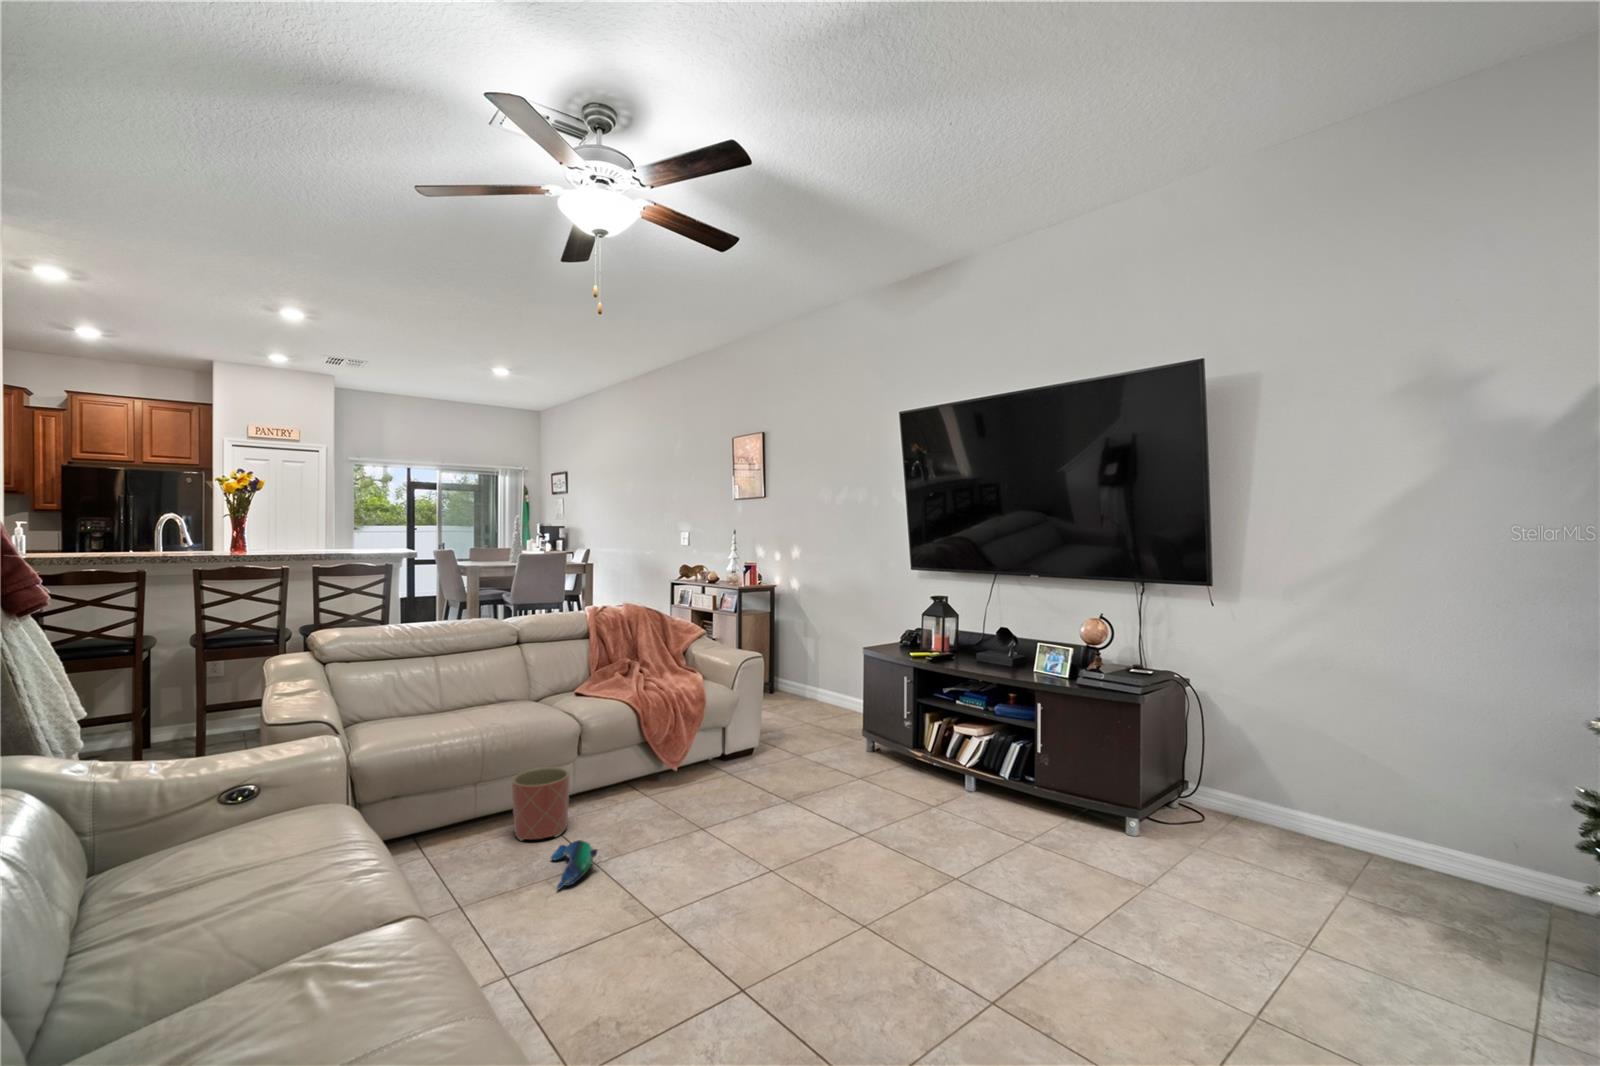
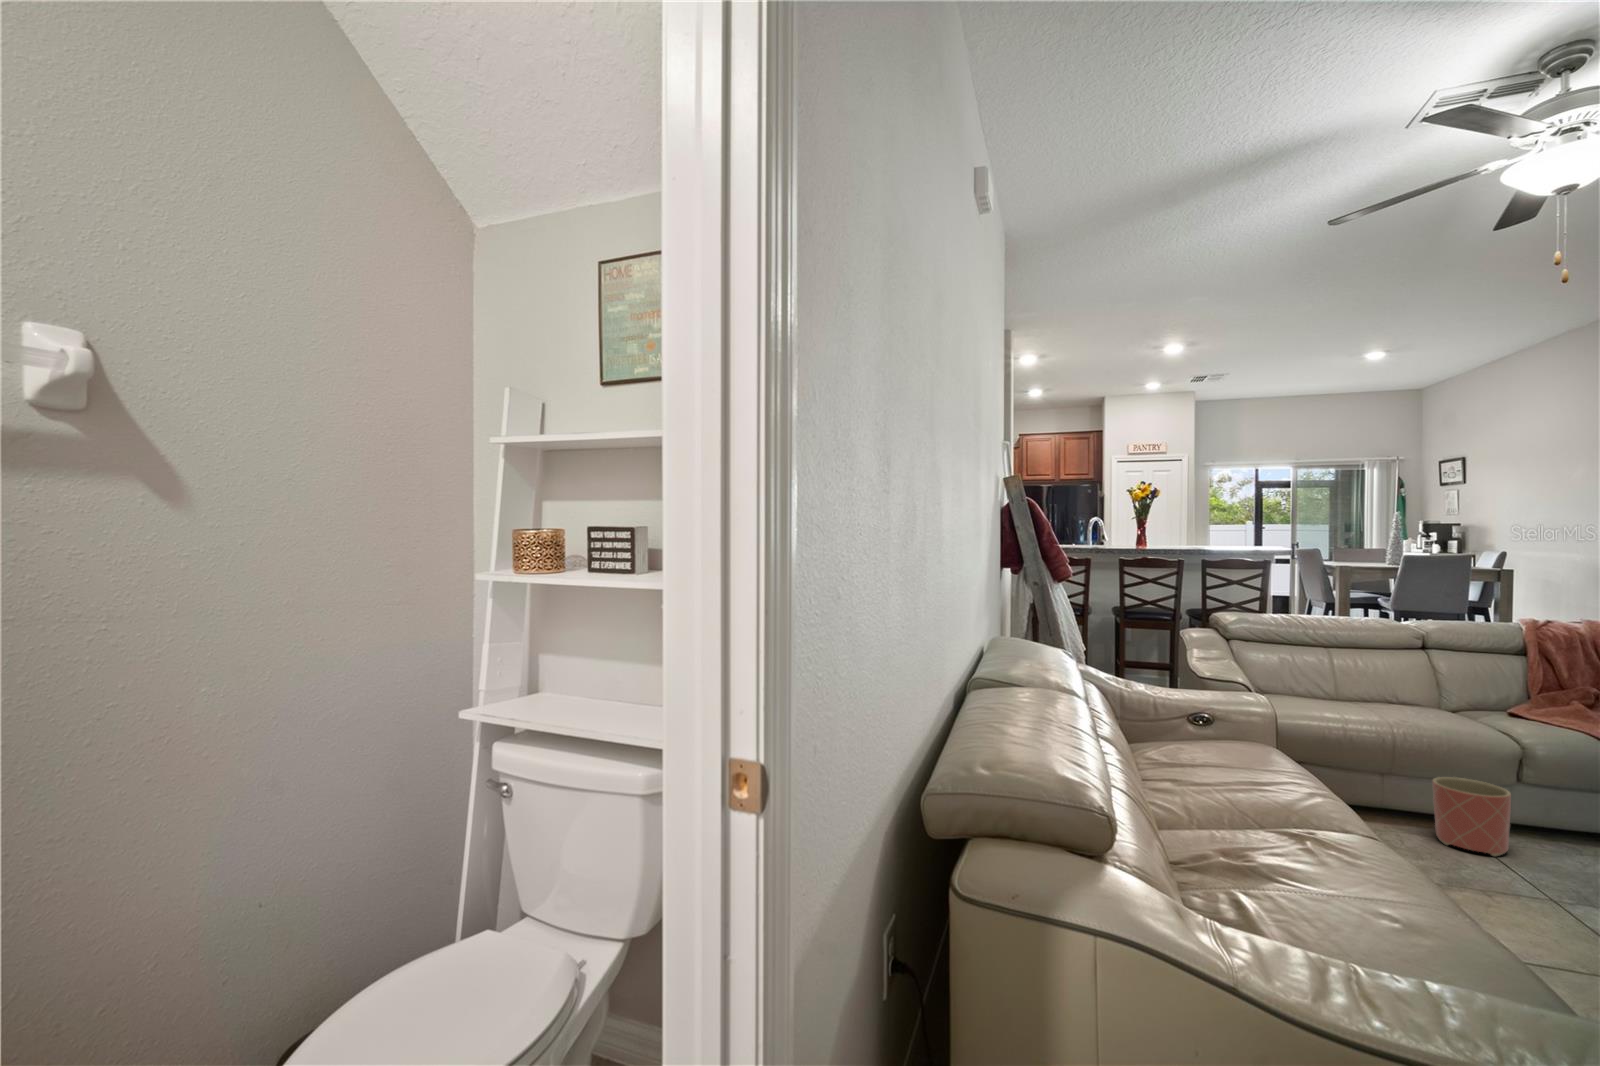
plush toy: present [551,840,597,890] -> none [1490,863,1563,905]

